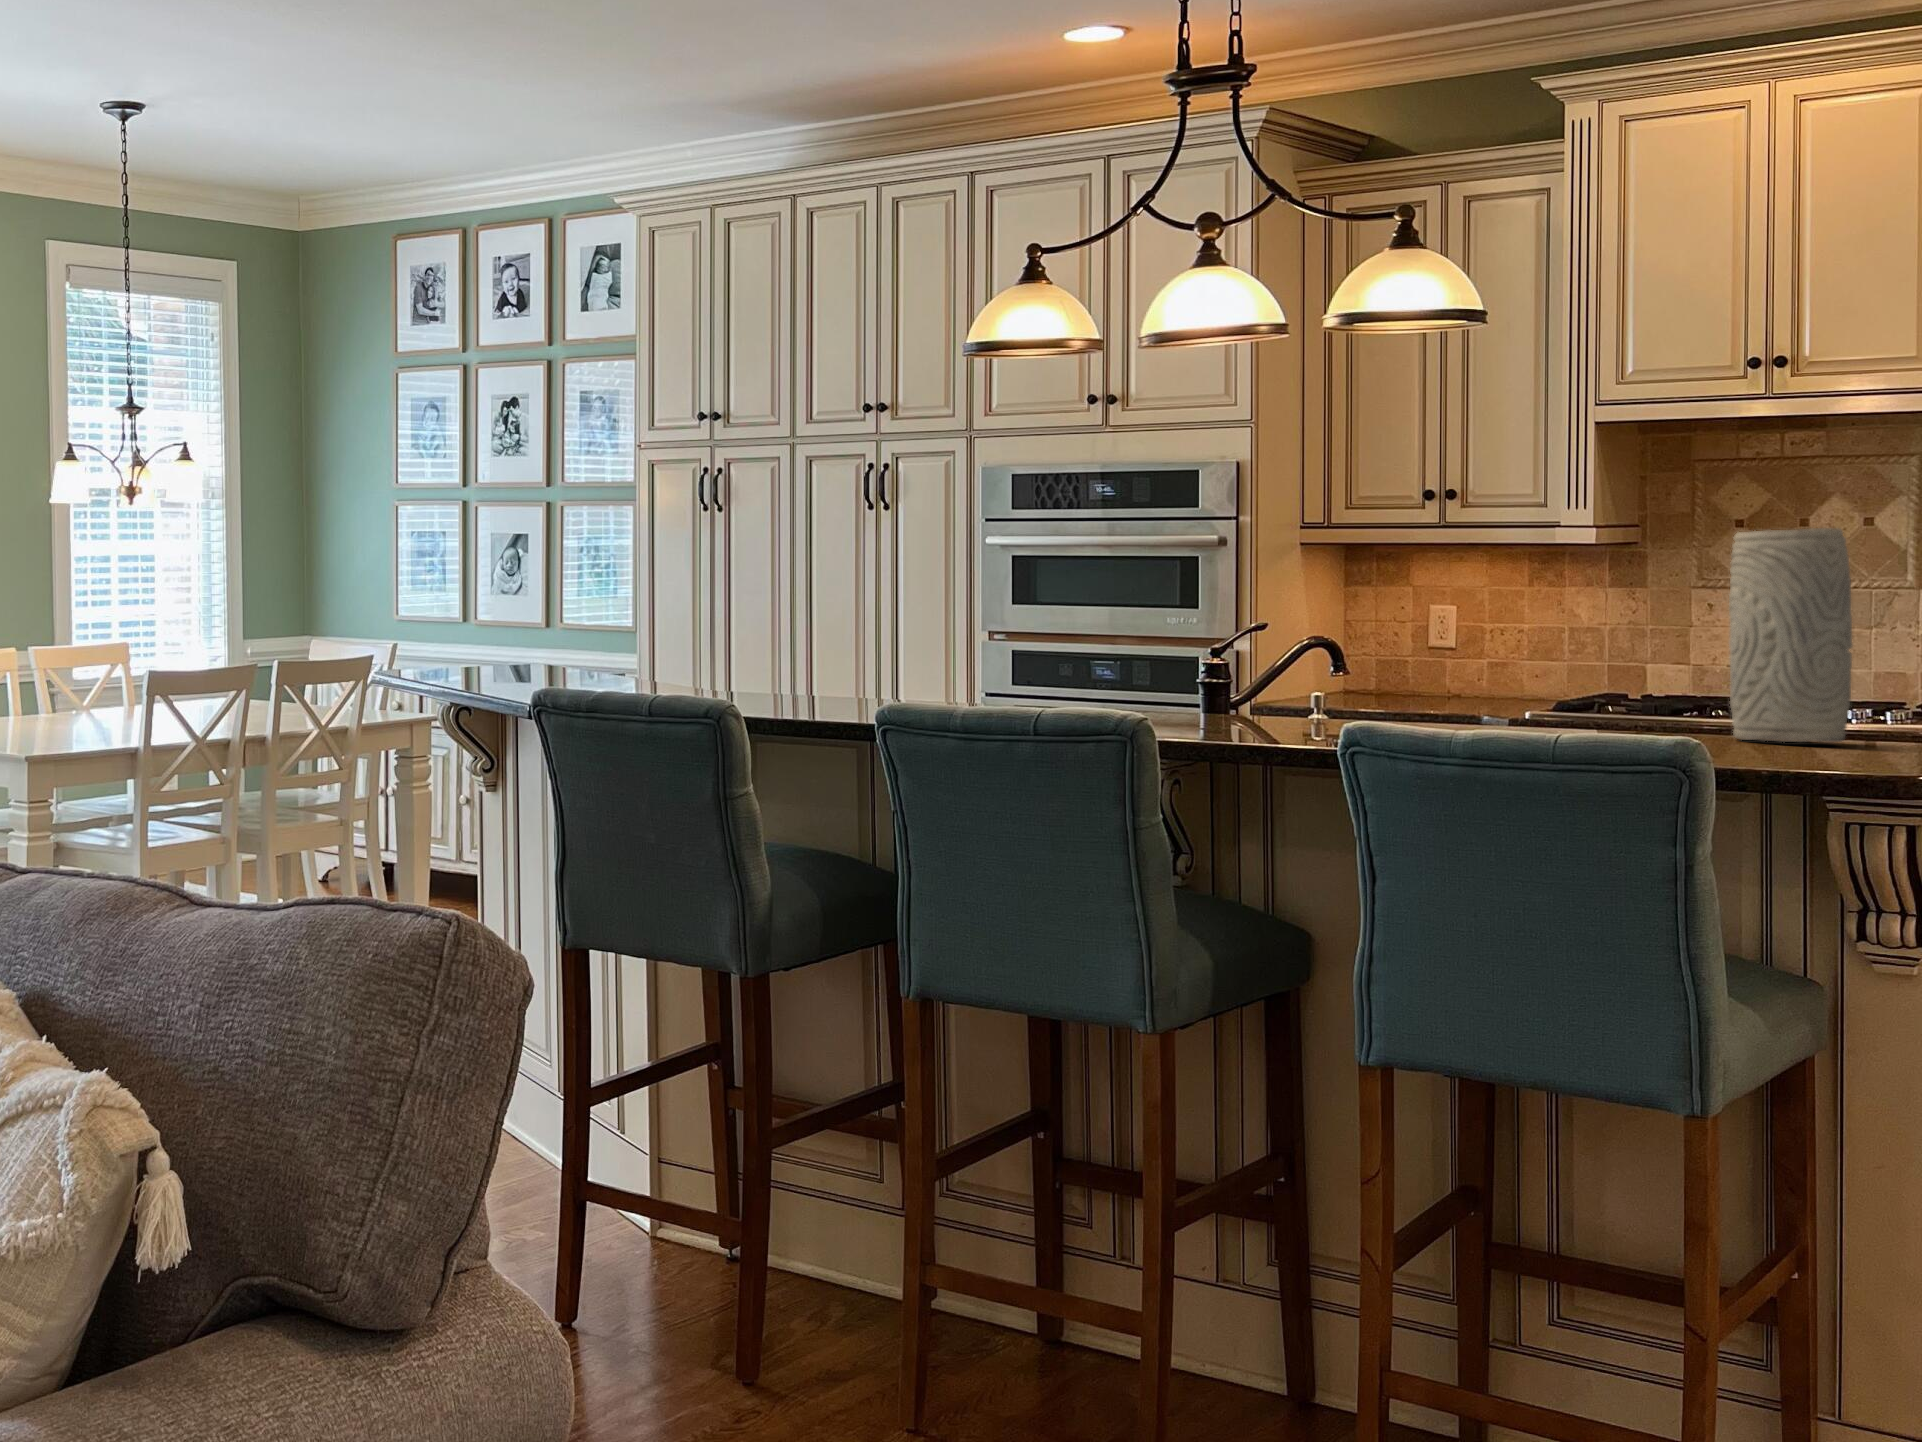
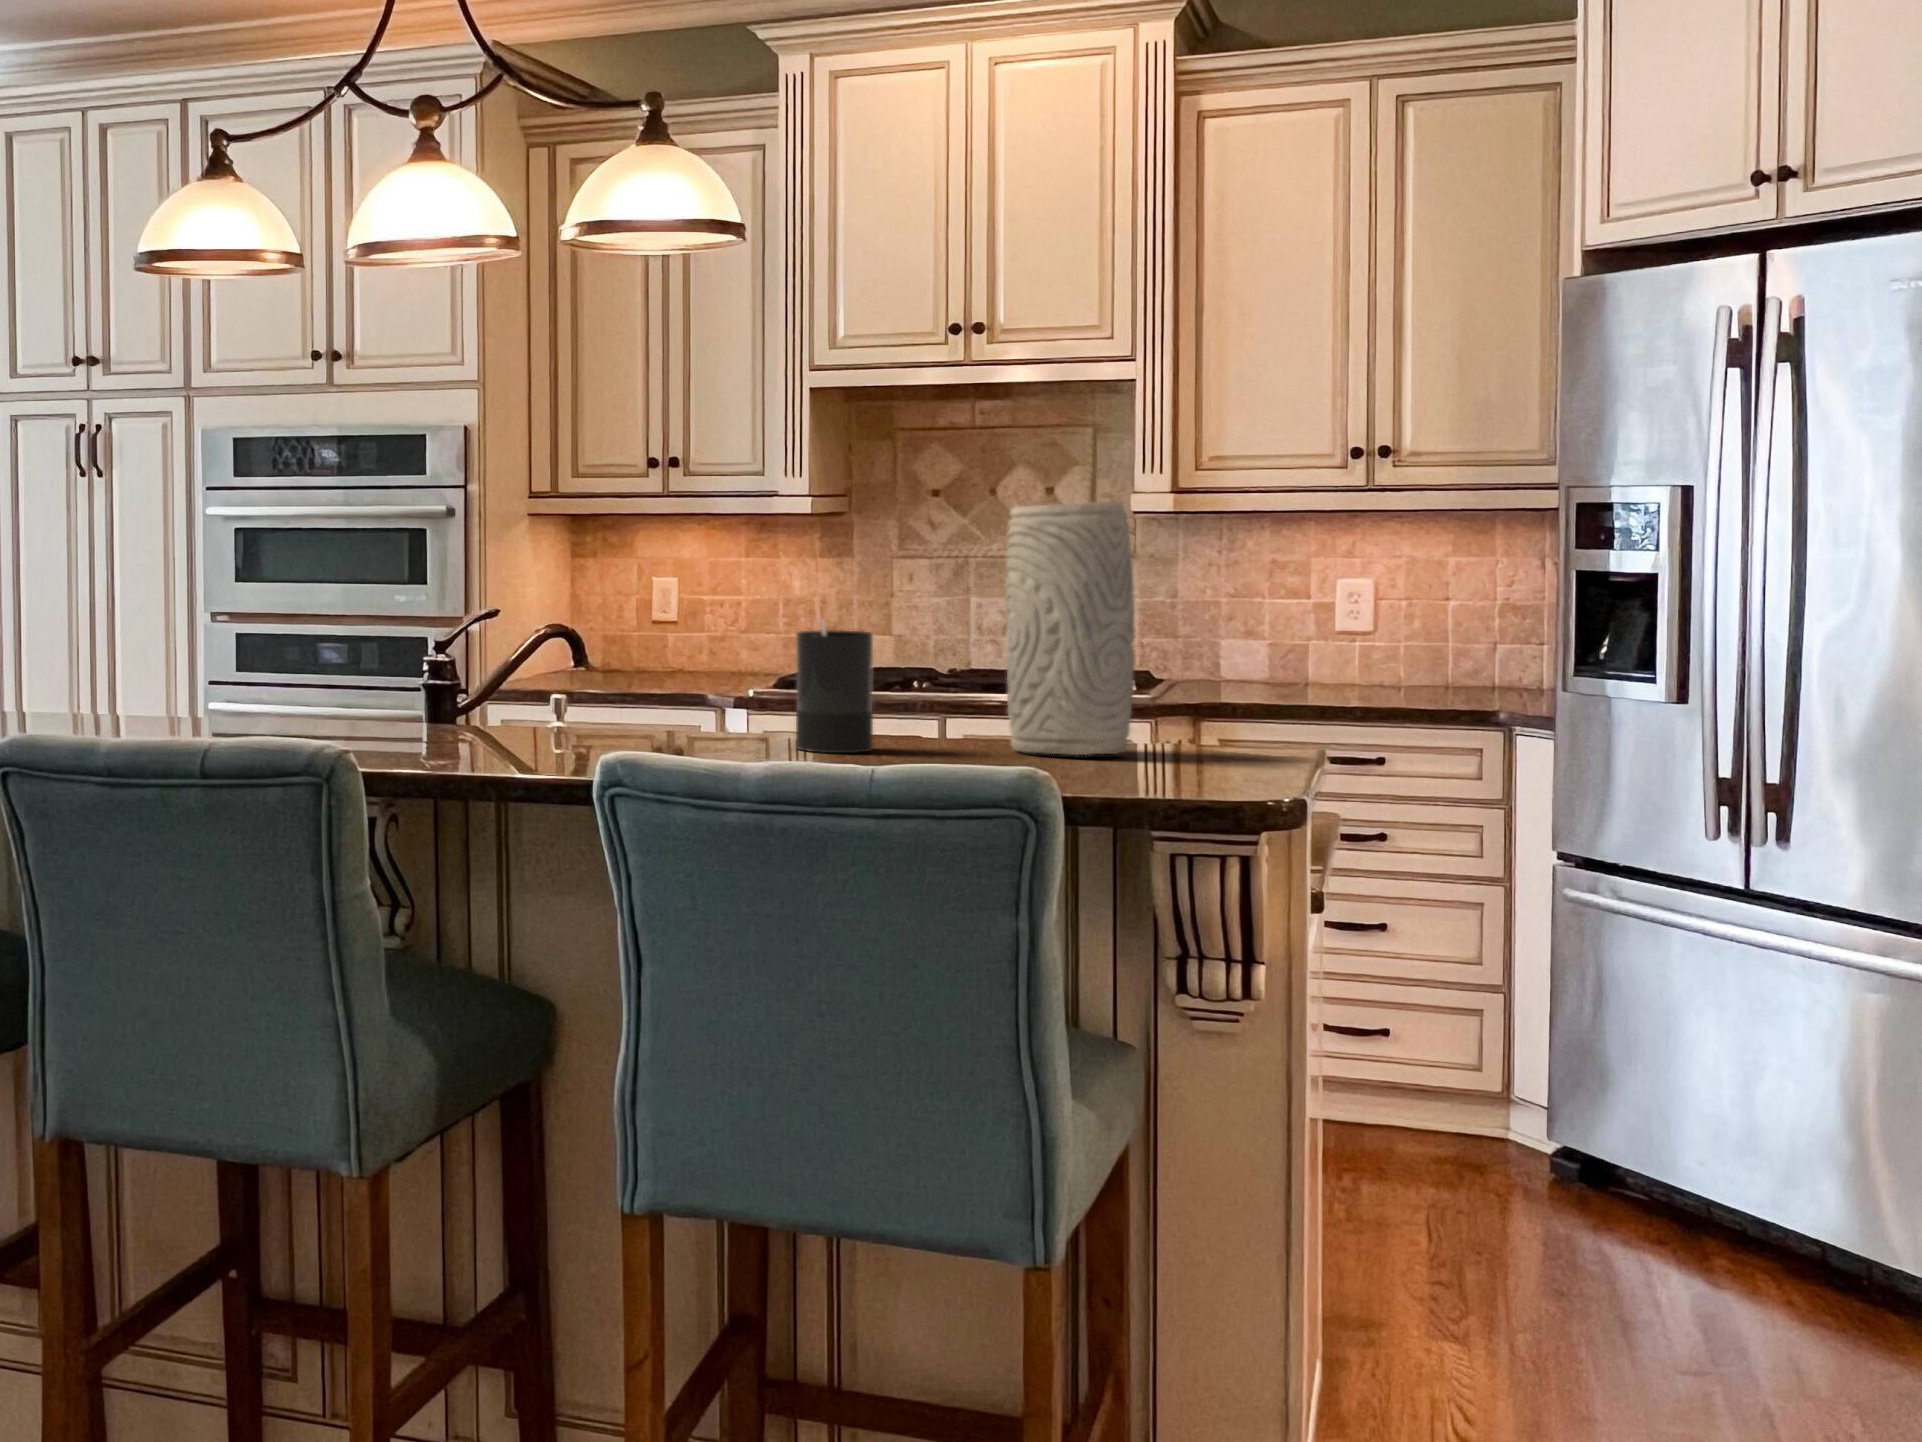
candle: none [1529,625,1601,734] -> present [796,621,873,753]

